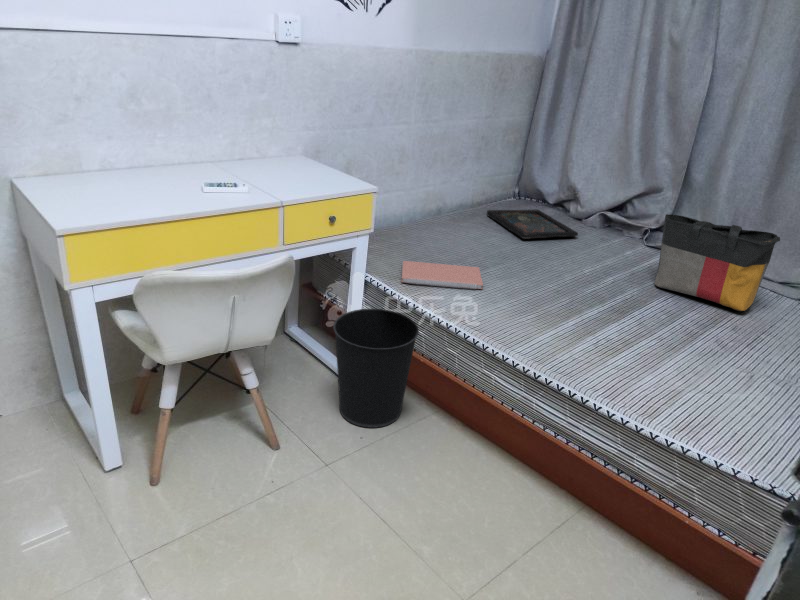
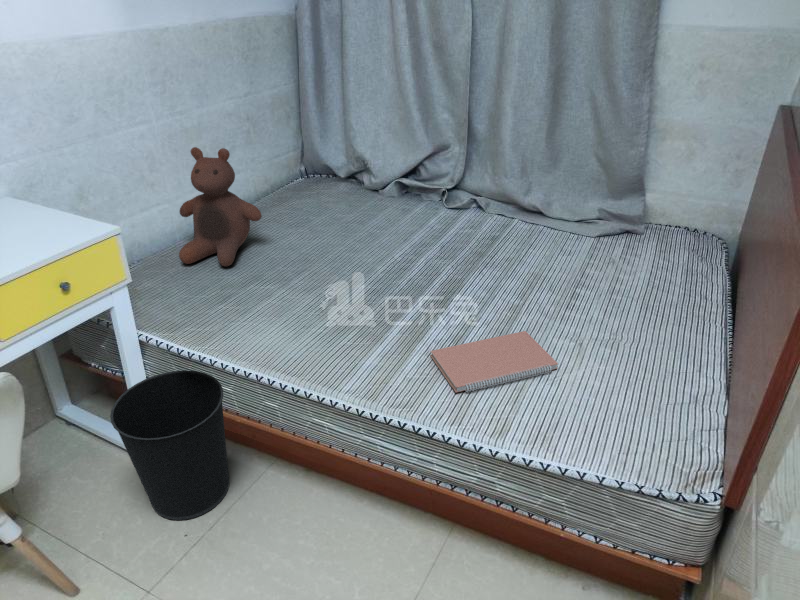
stuffed bear: none [404,147,478,247] -> present [179,147,262,266]
tray: present [487,210,578,239] -> none [274,189,377,230]
tote bag: present [655,214,780,311] -> none [461,179,575,267]
notebook: present [401,261,483,289] -> present [430,331,558,392]

